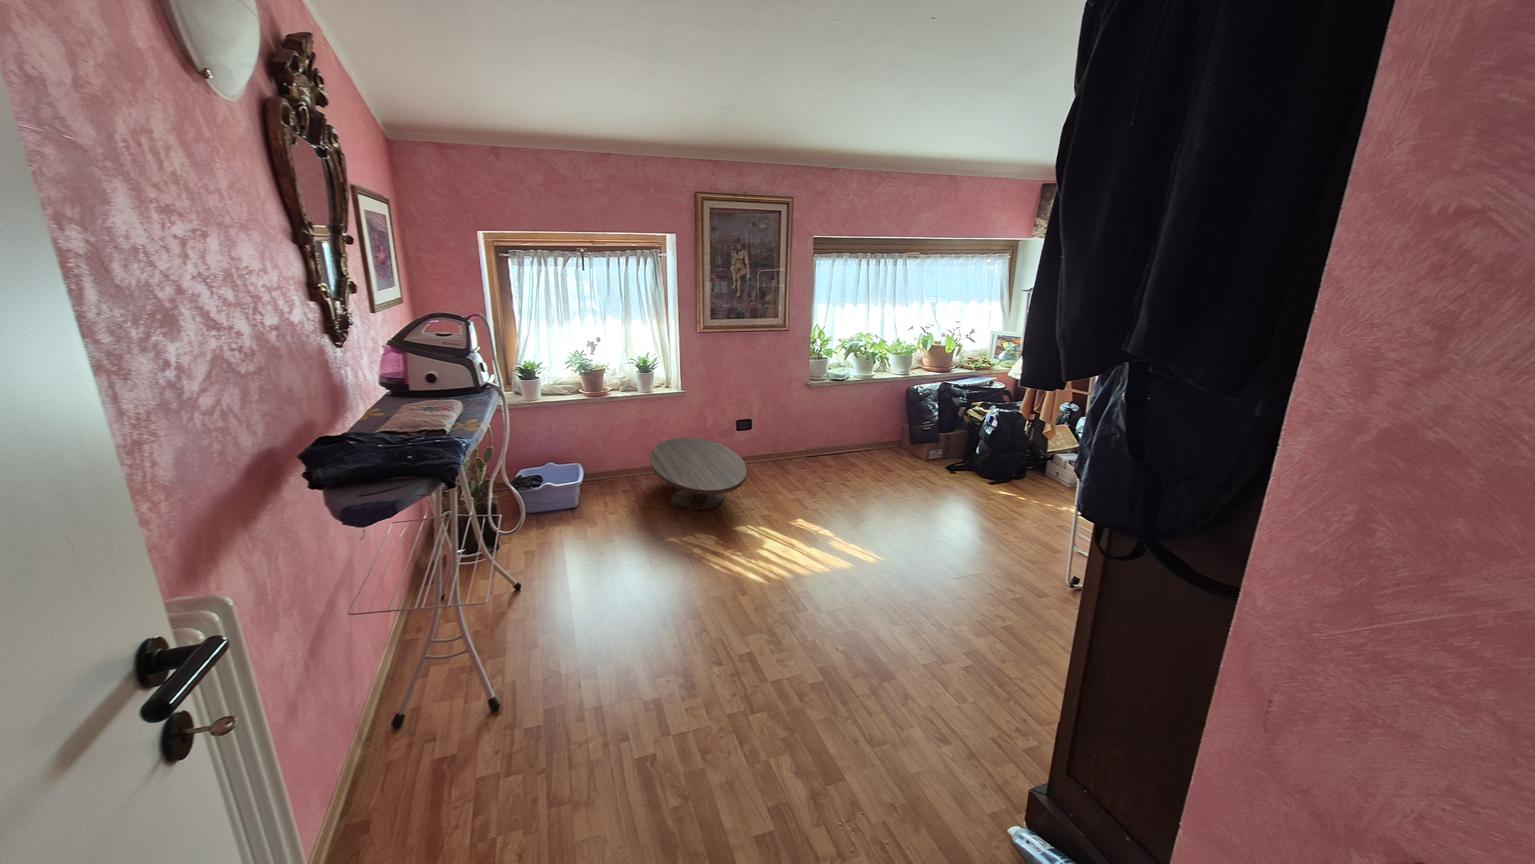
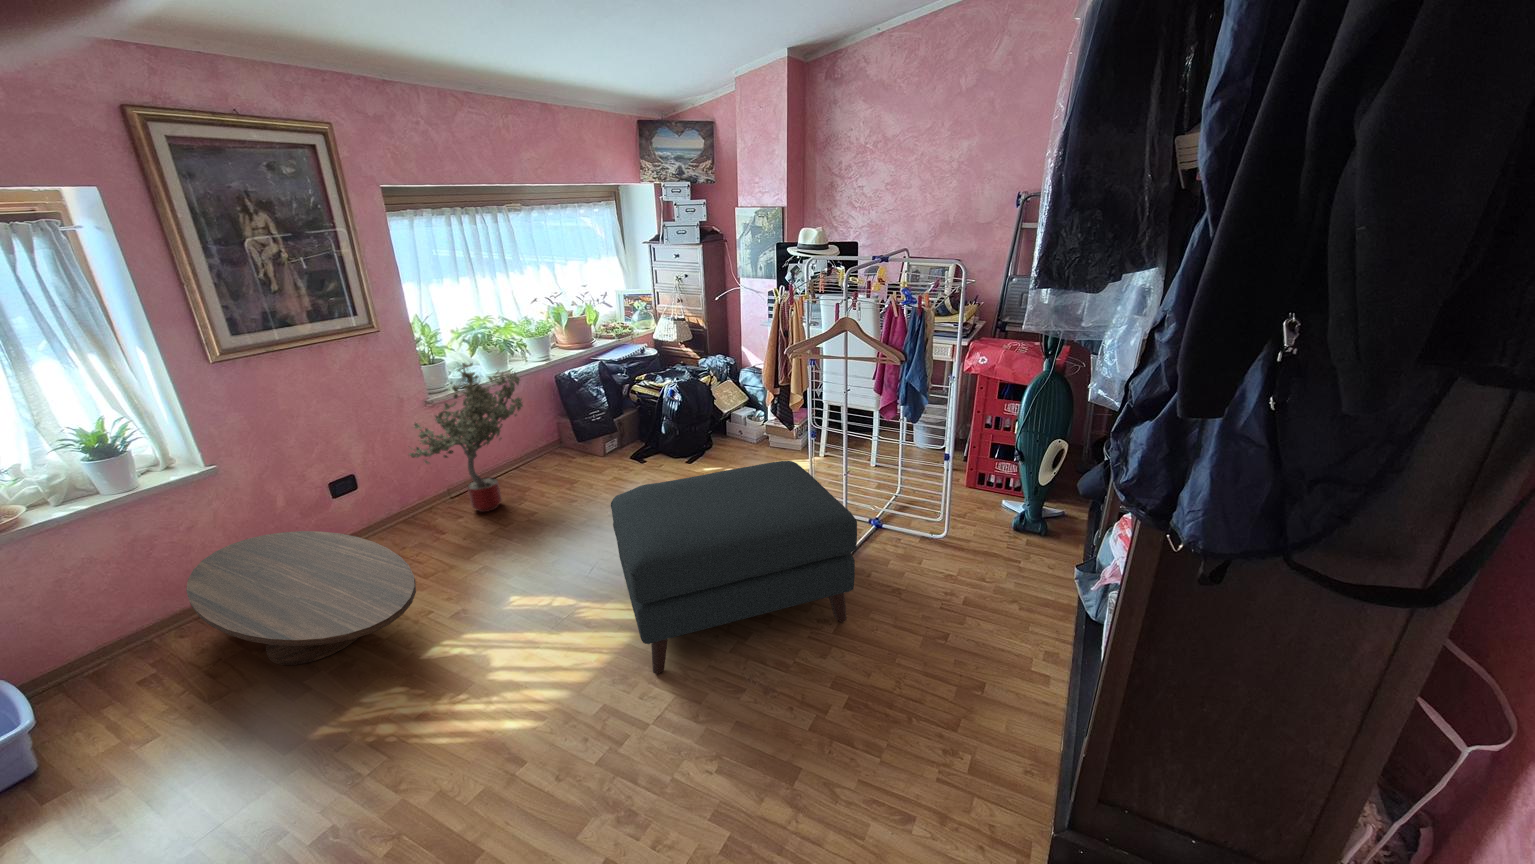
potted tree: none [781,360,869,471] -> present [409,363,523,512]
ottoman: none [845,462,1053,630] -> present [611,461,857,674]

